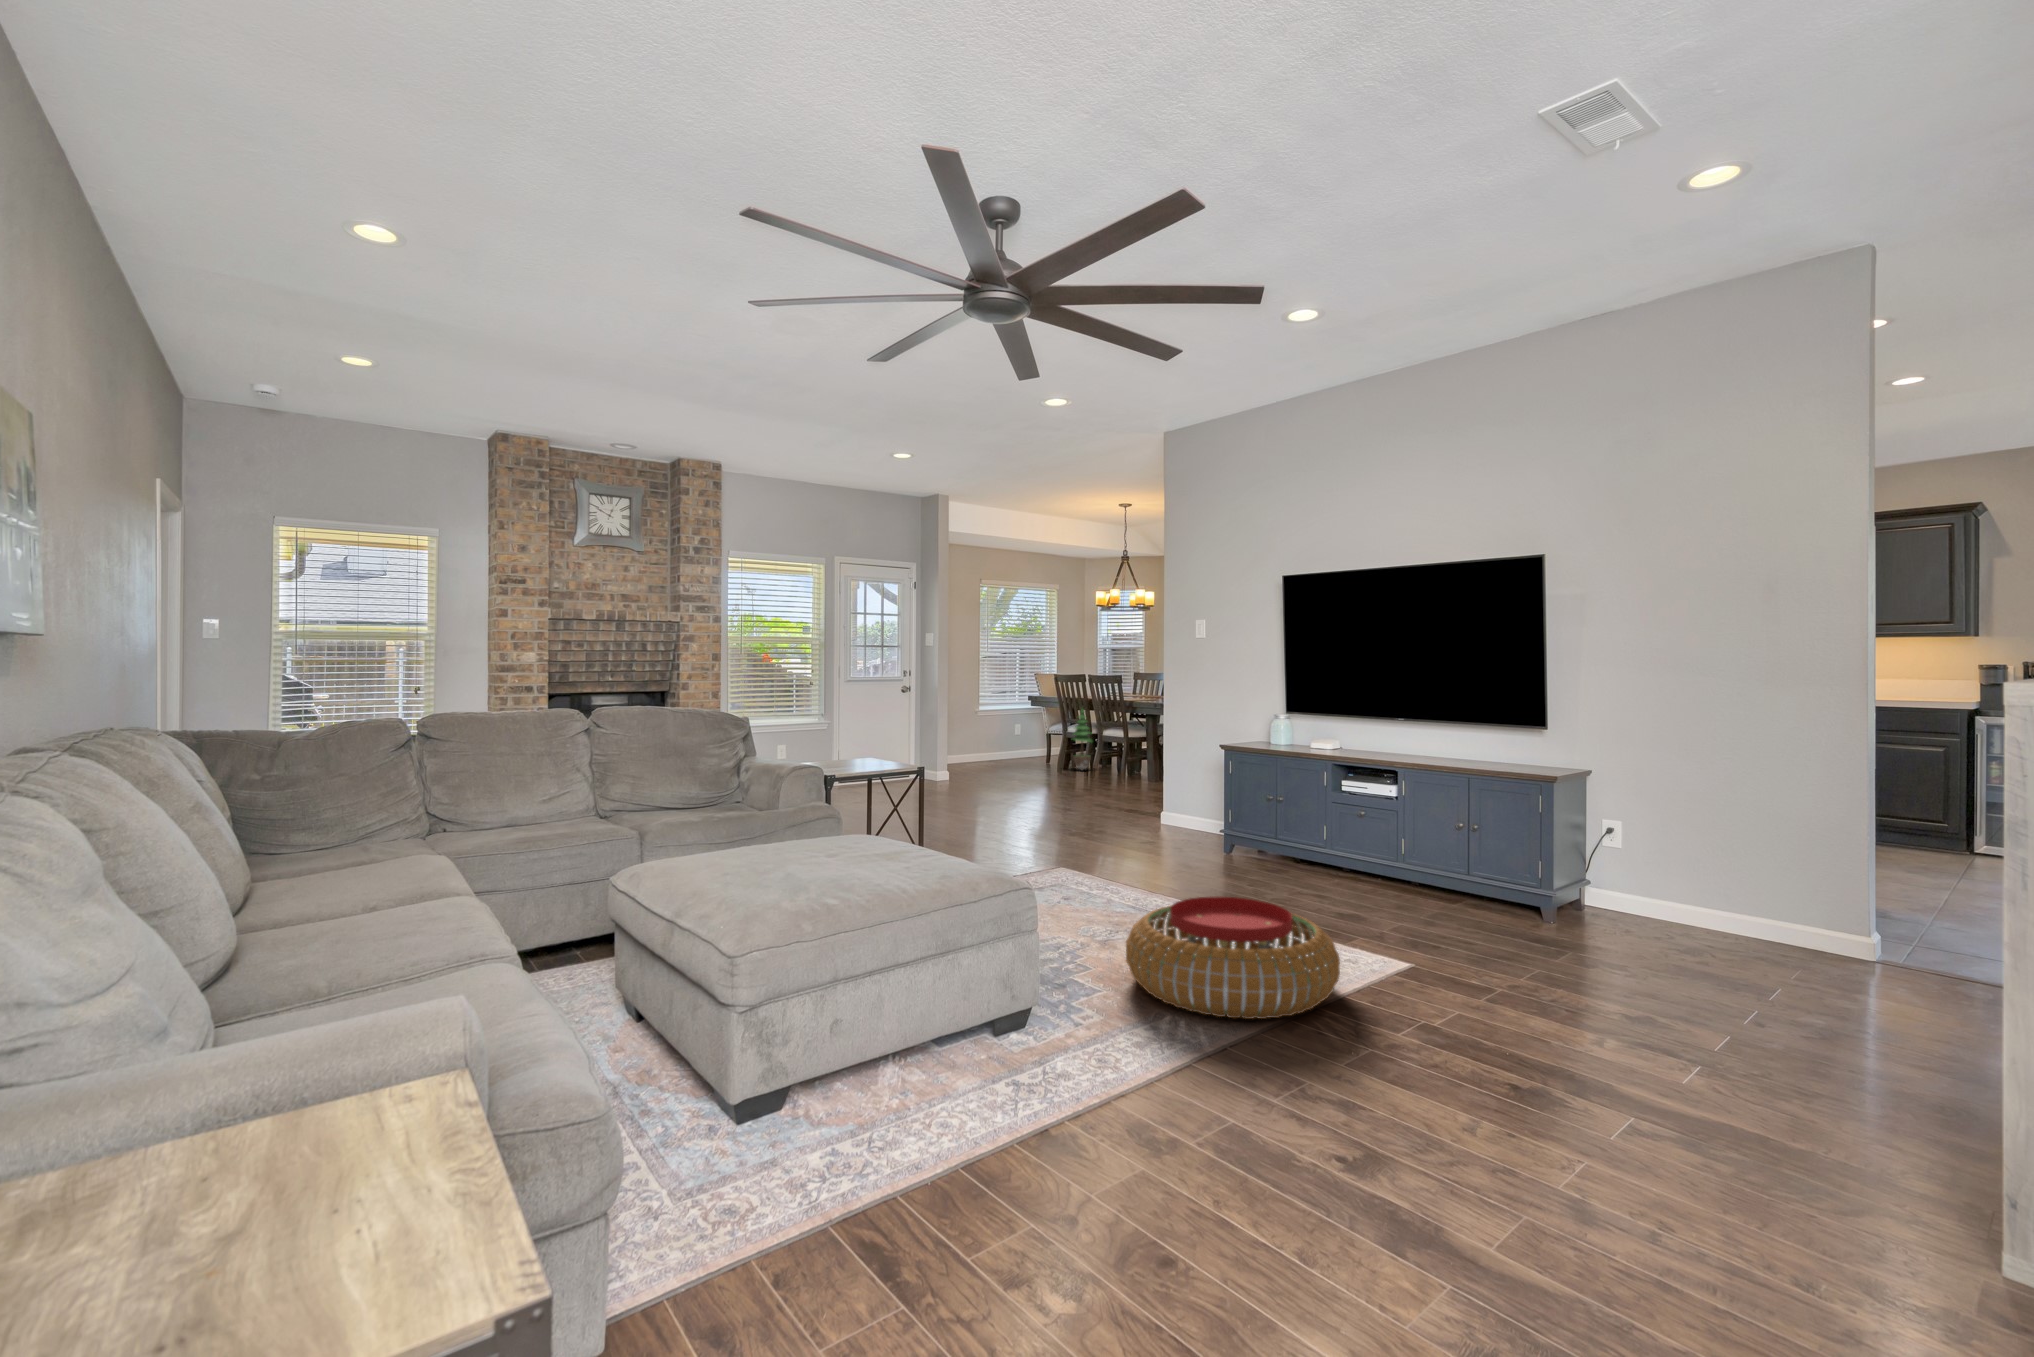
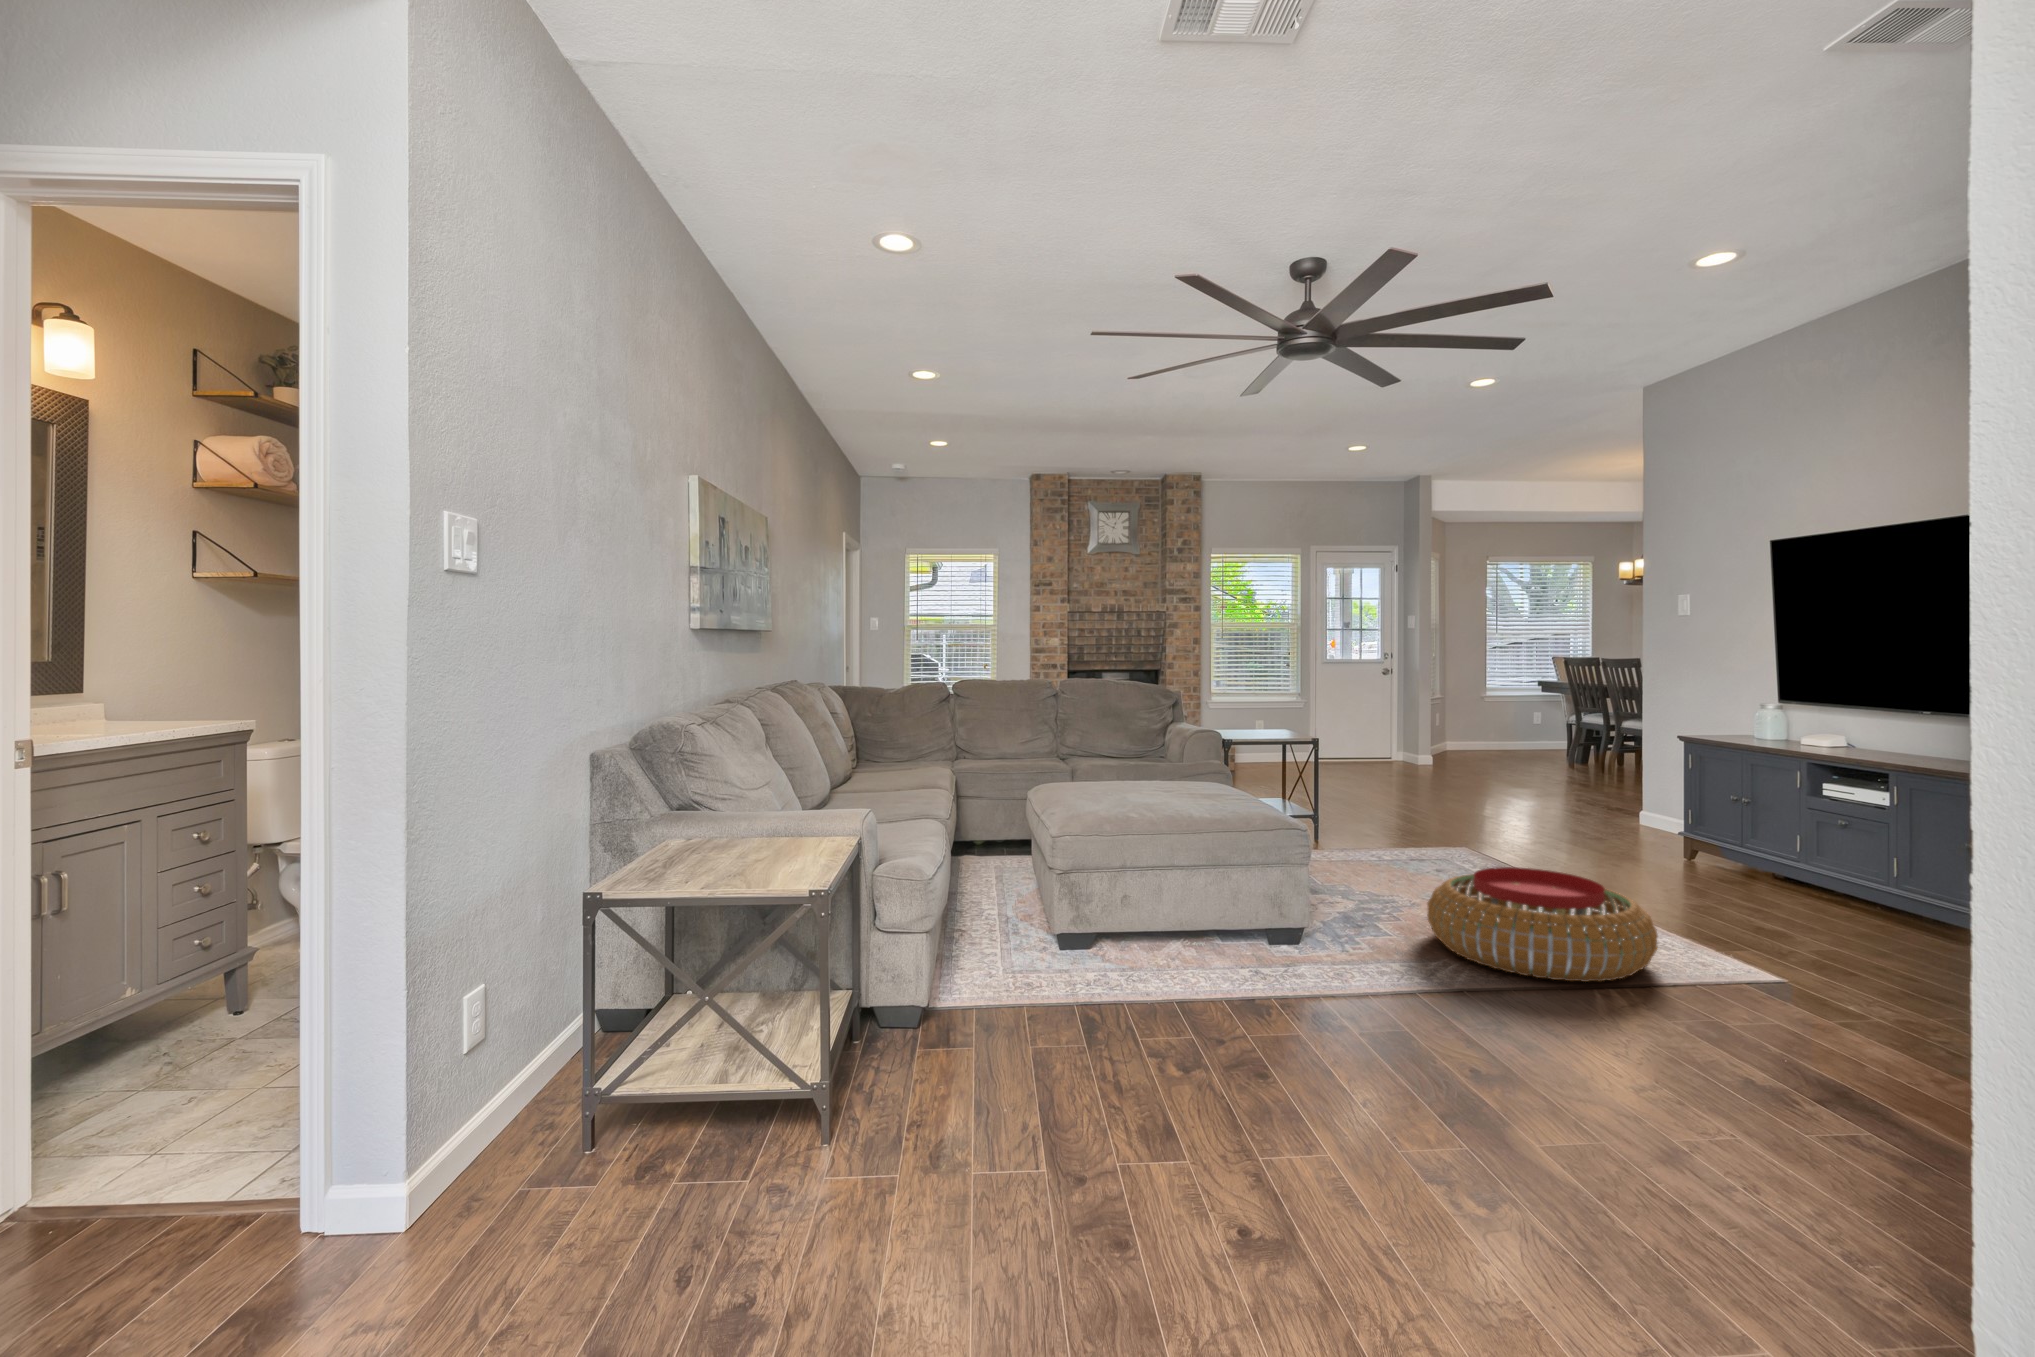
potted tree: present [1073,709,1092,770] -> none [1579,697,1608,767]

